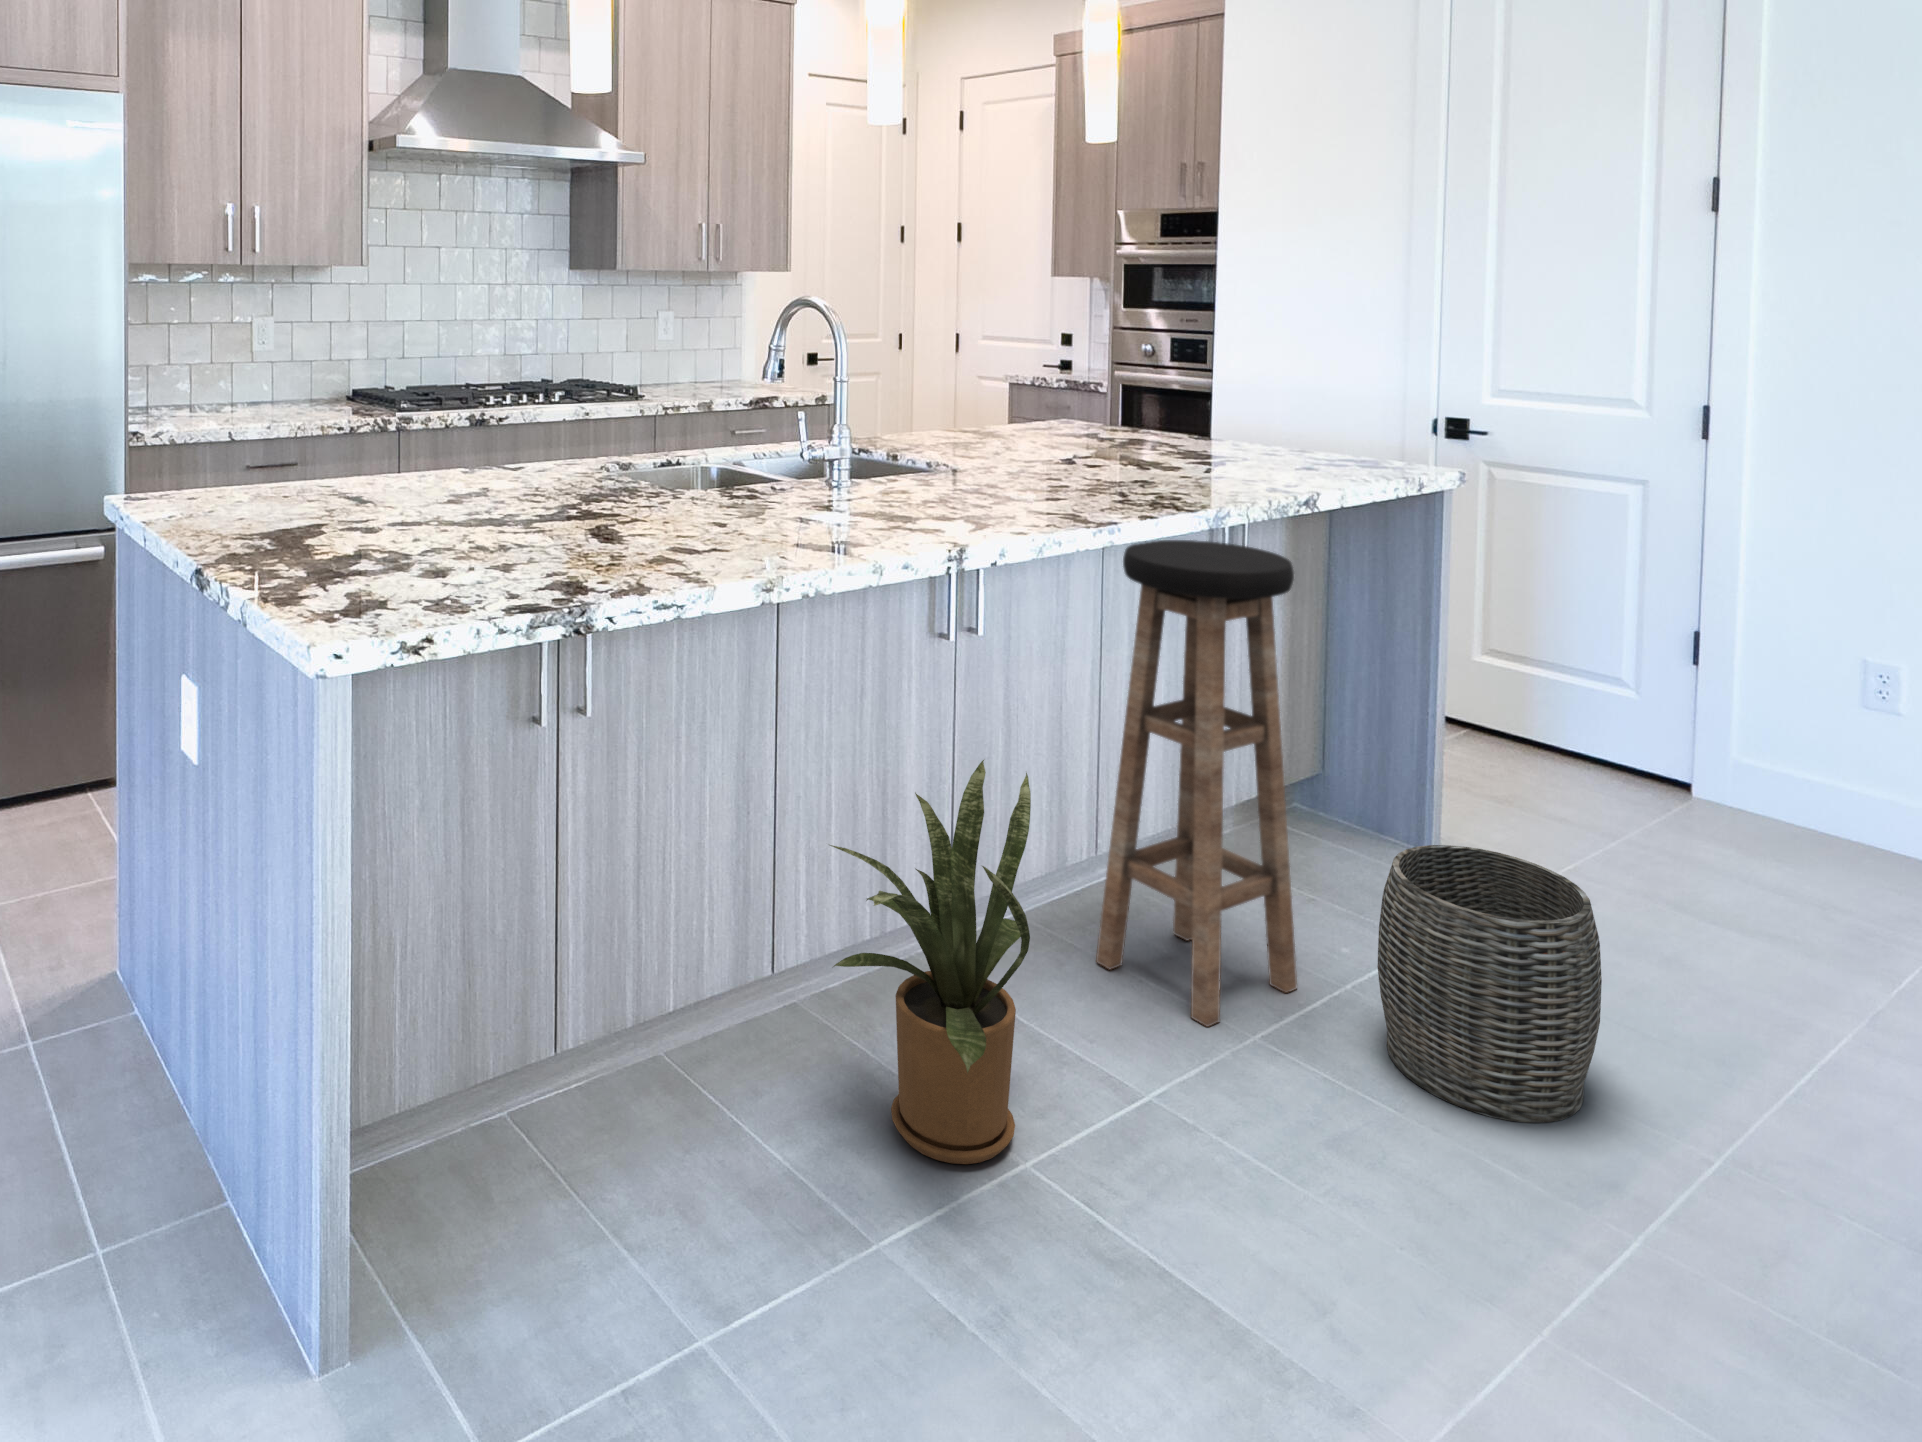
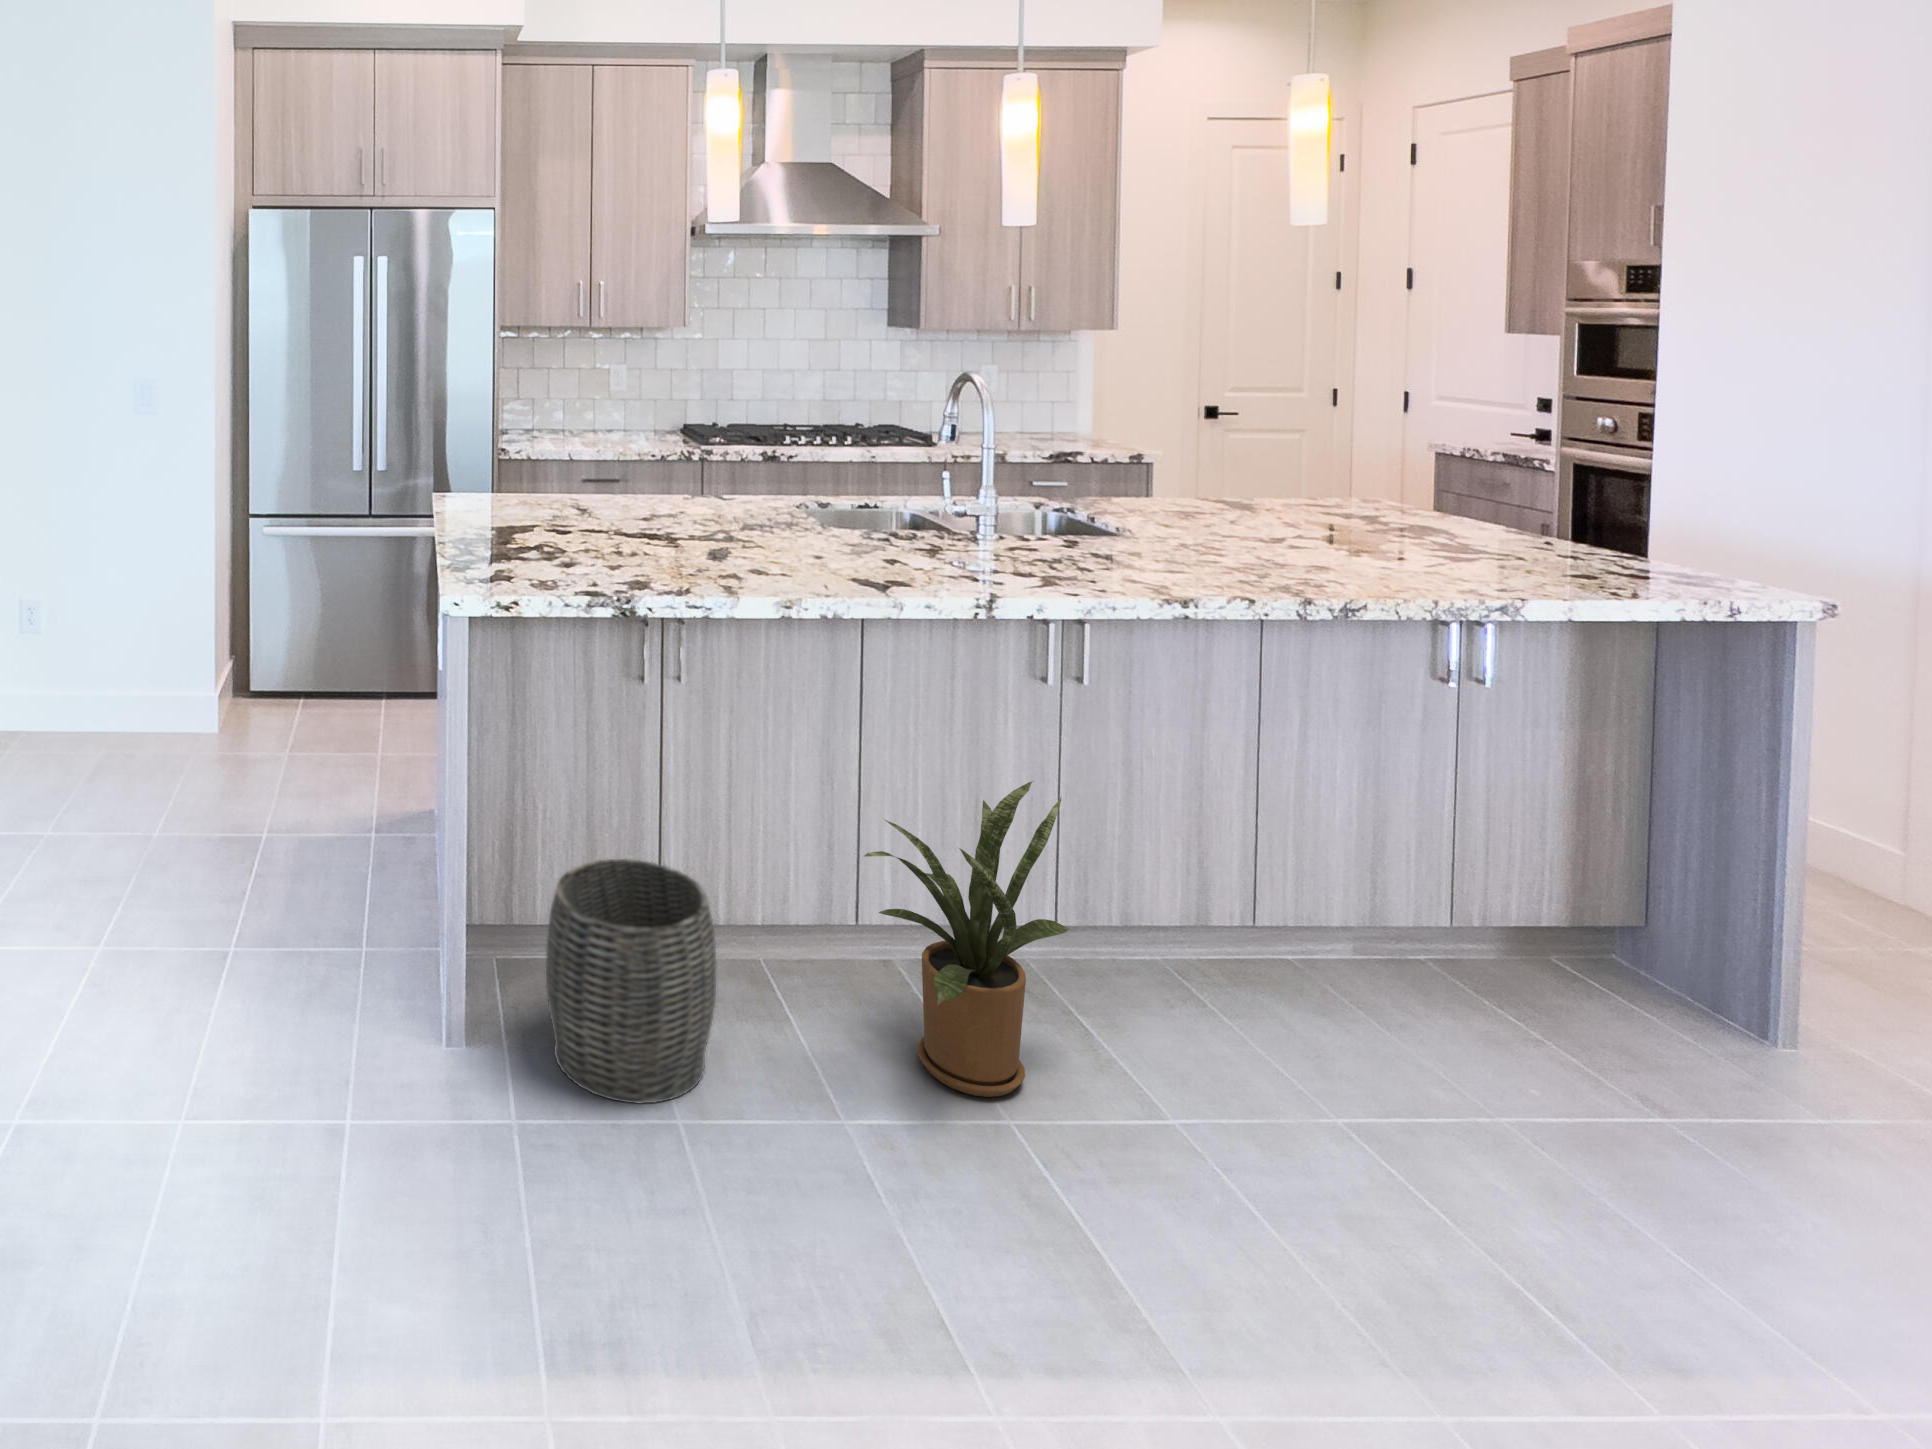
bar stool: present [1096,540,1297,1027] -> none [1210,623,1429,1089]
woven basket: present [1378,845,1602,1123] -> present [546,859,716,1104]

